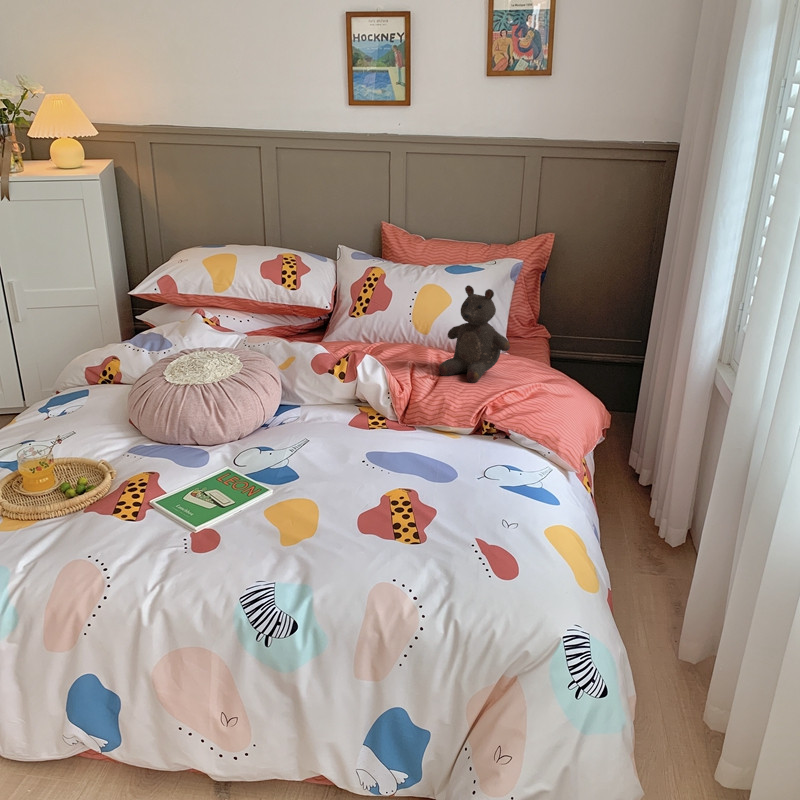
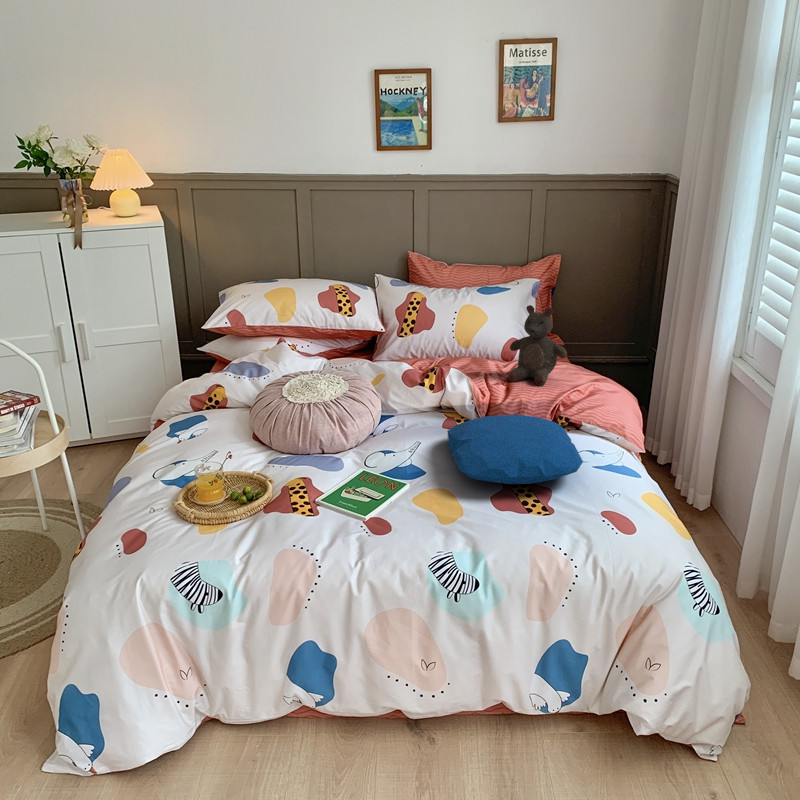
pillow: none [321,415,478,503] -> present [447,415,583,484]

